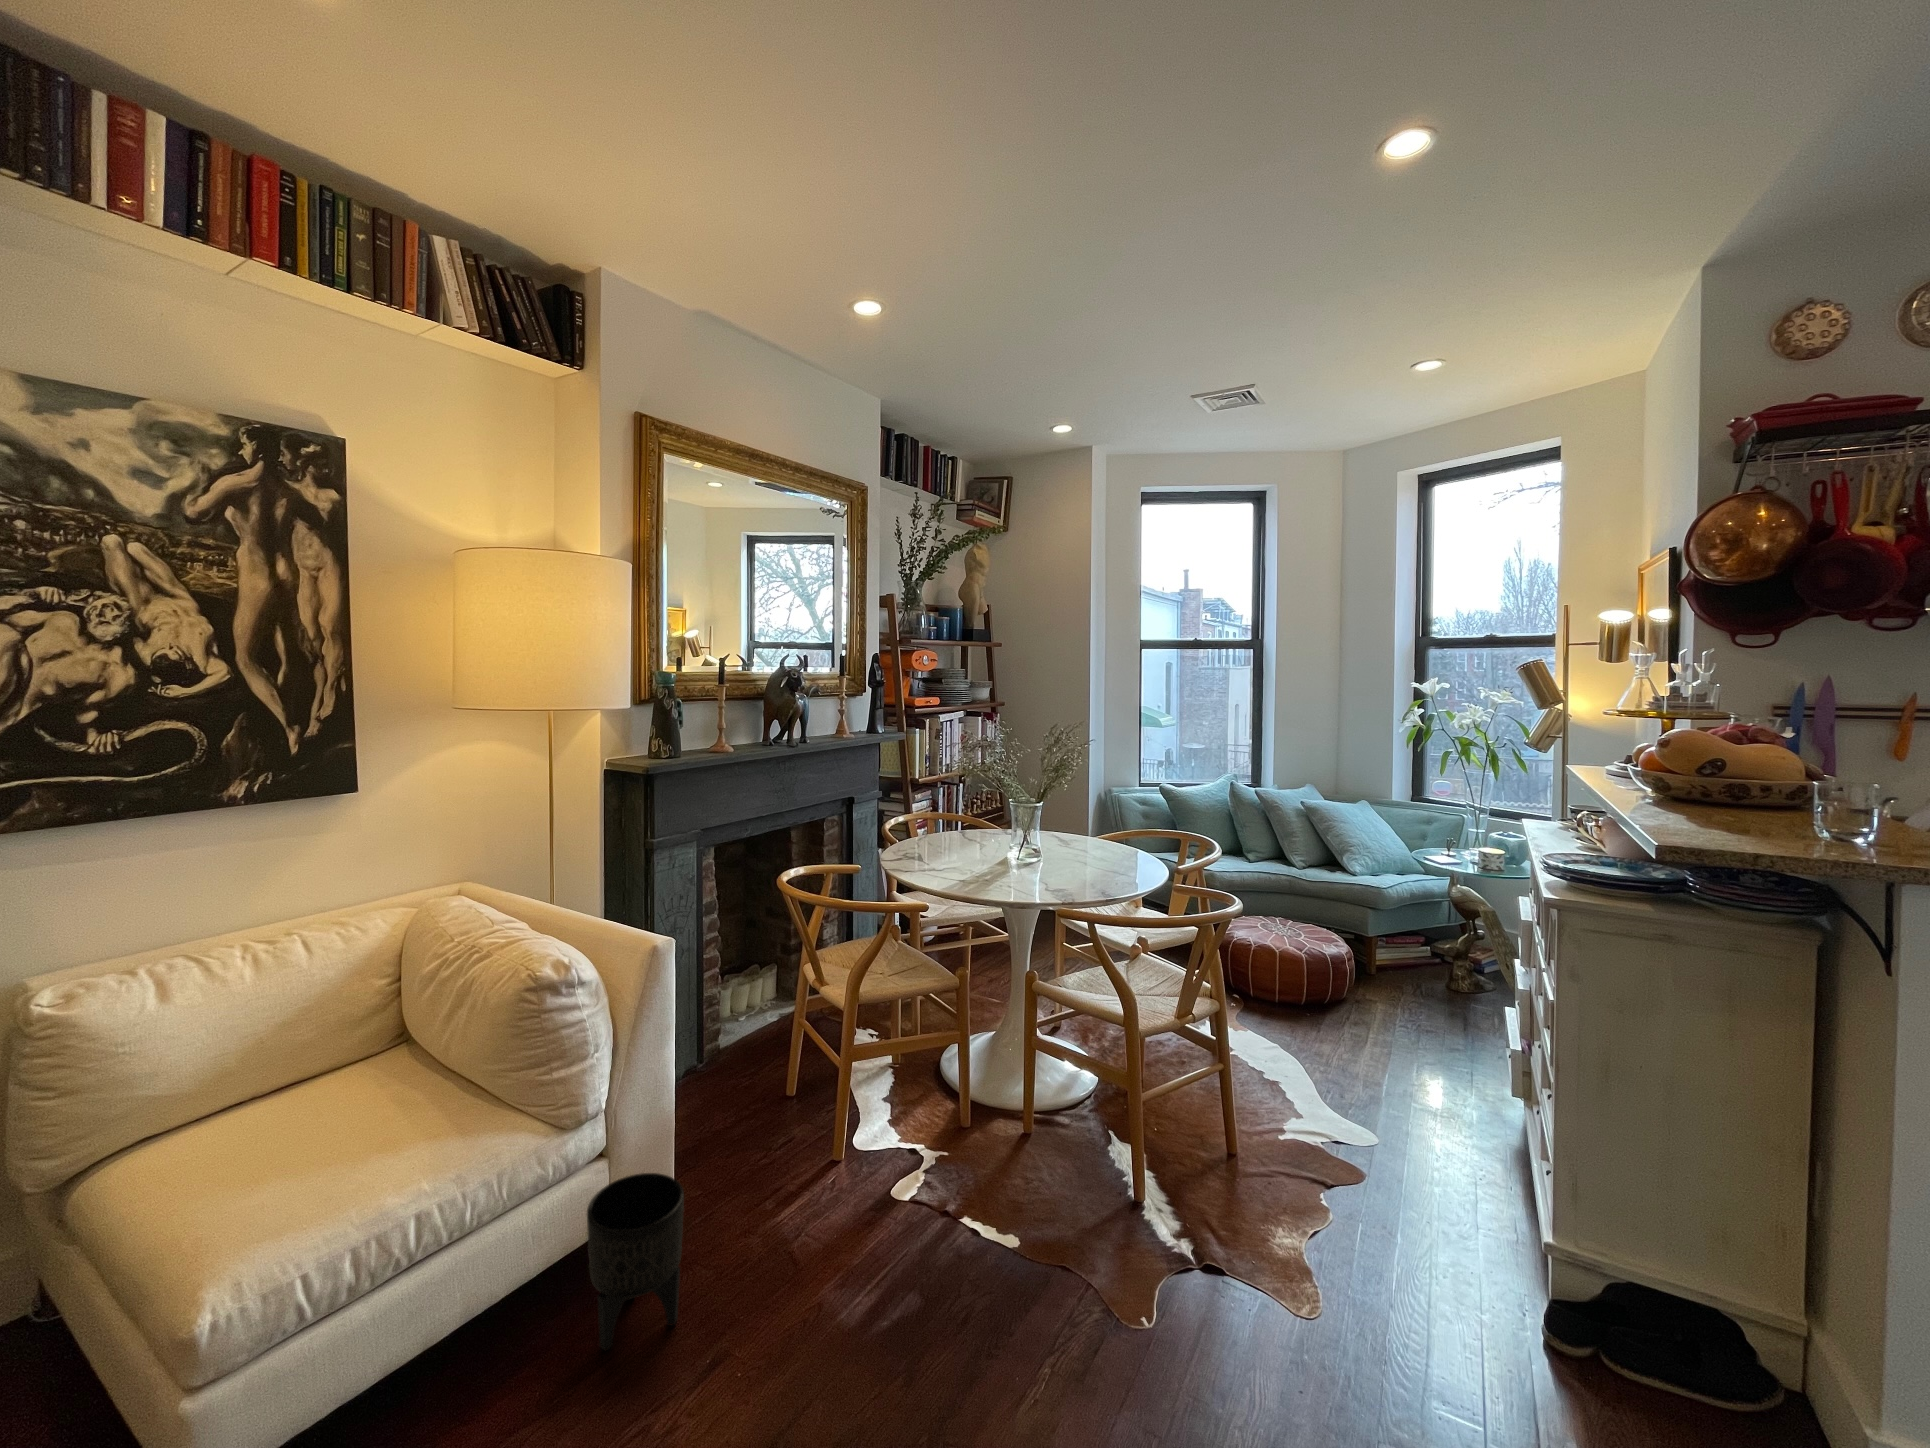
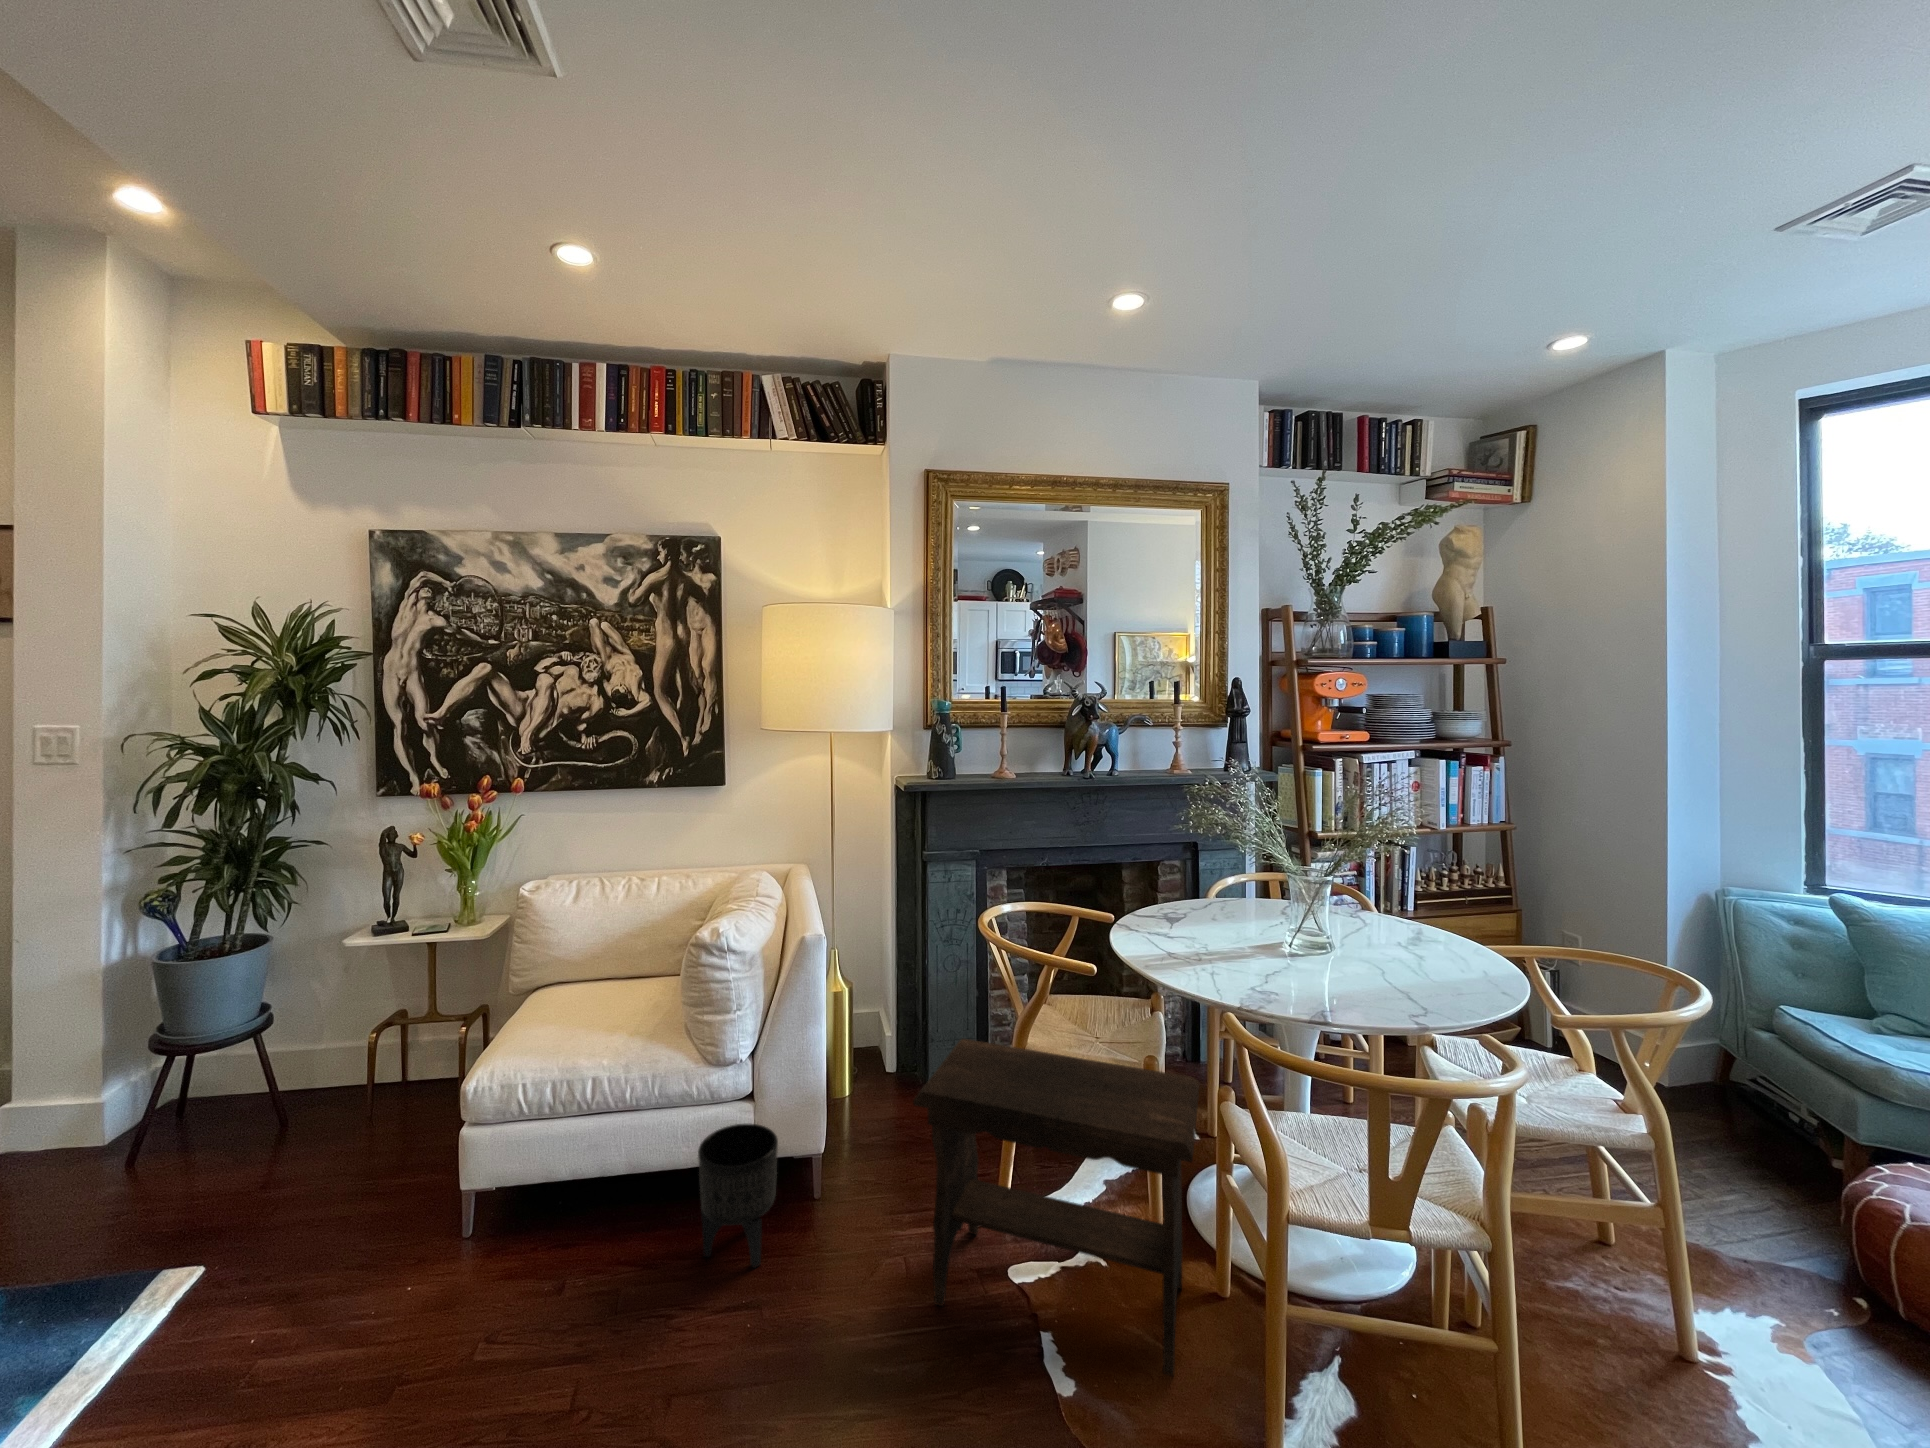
footstool: none [817,976,1073,1250] -> present [913,1039,1199,1376]

